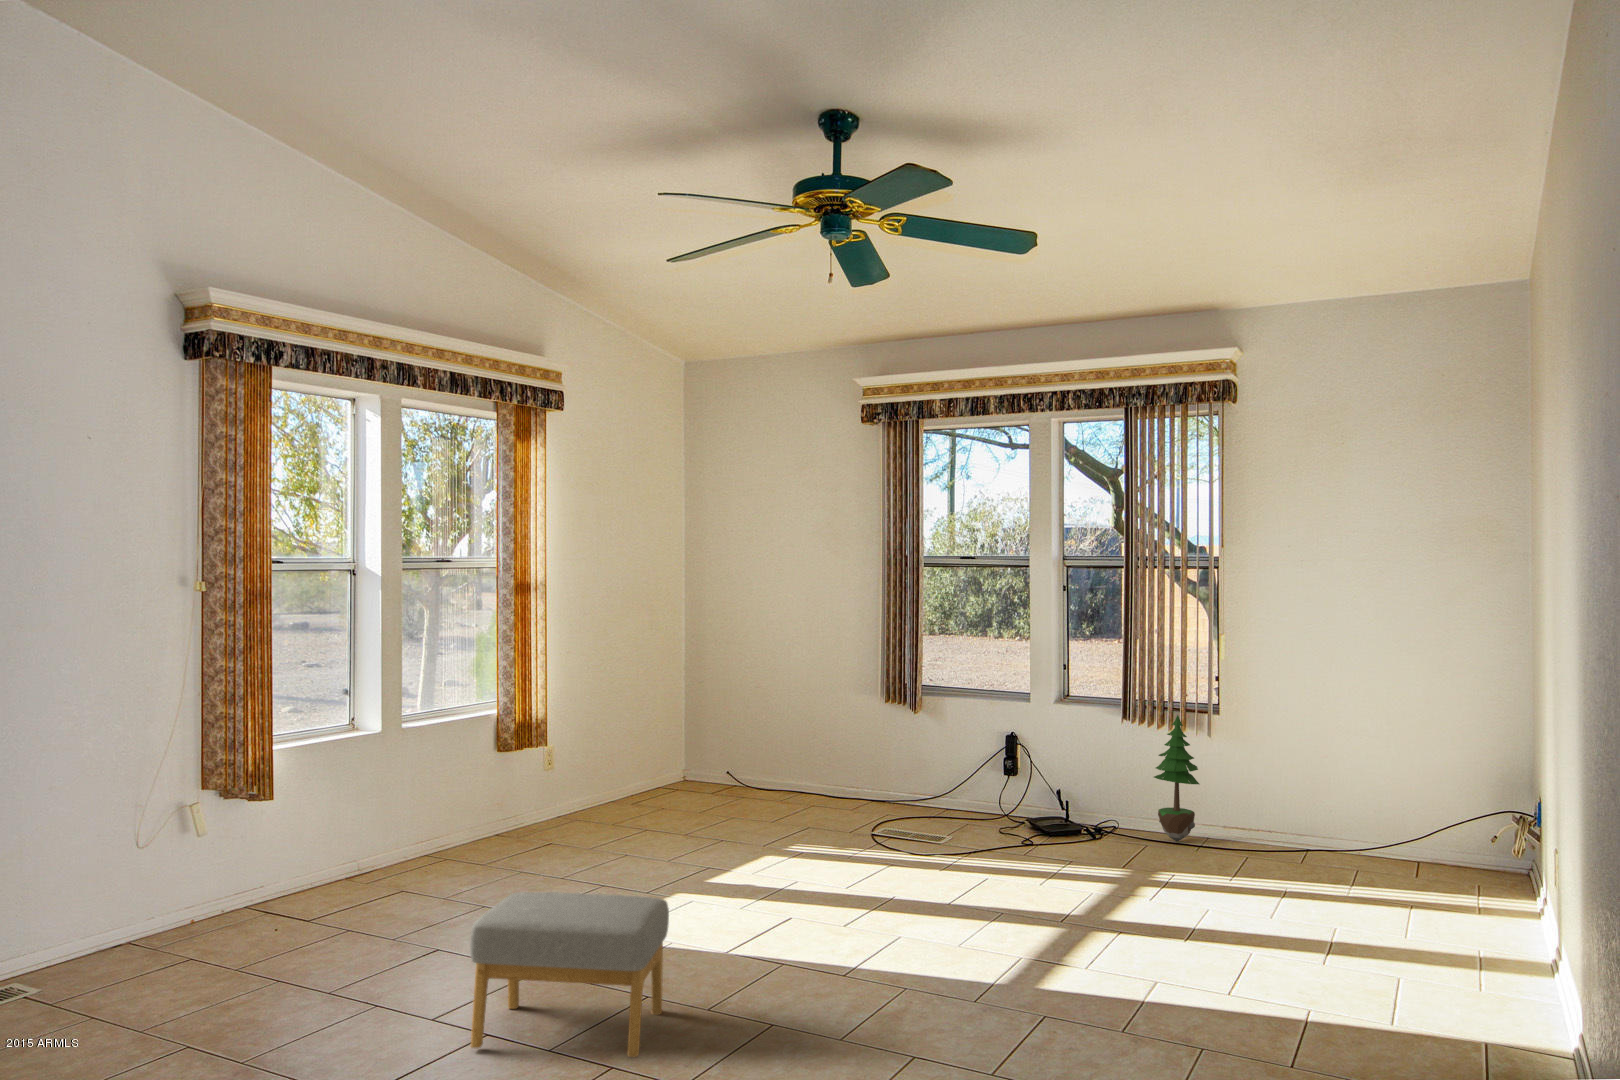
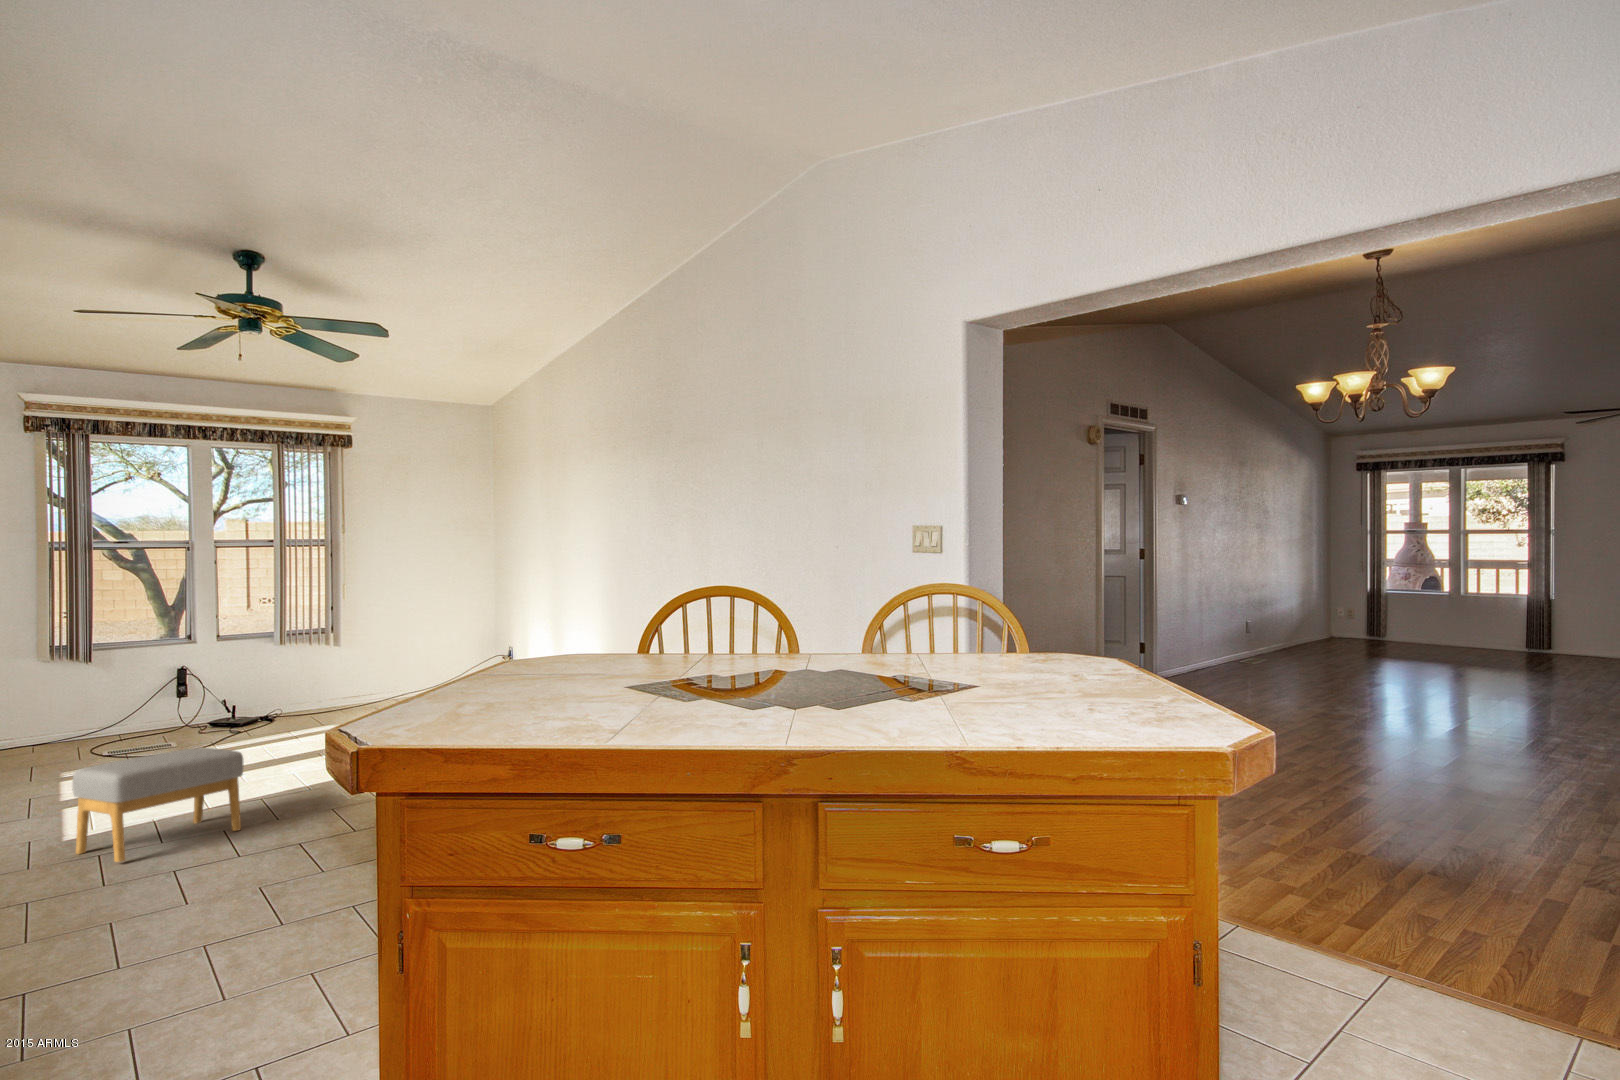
potted tree: present [1154,715,1199,842] -> none [303,635,335,712]

